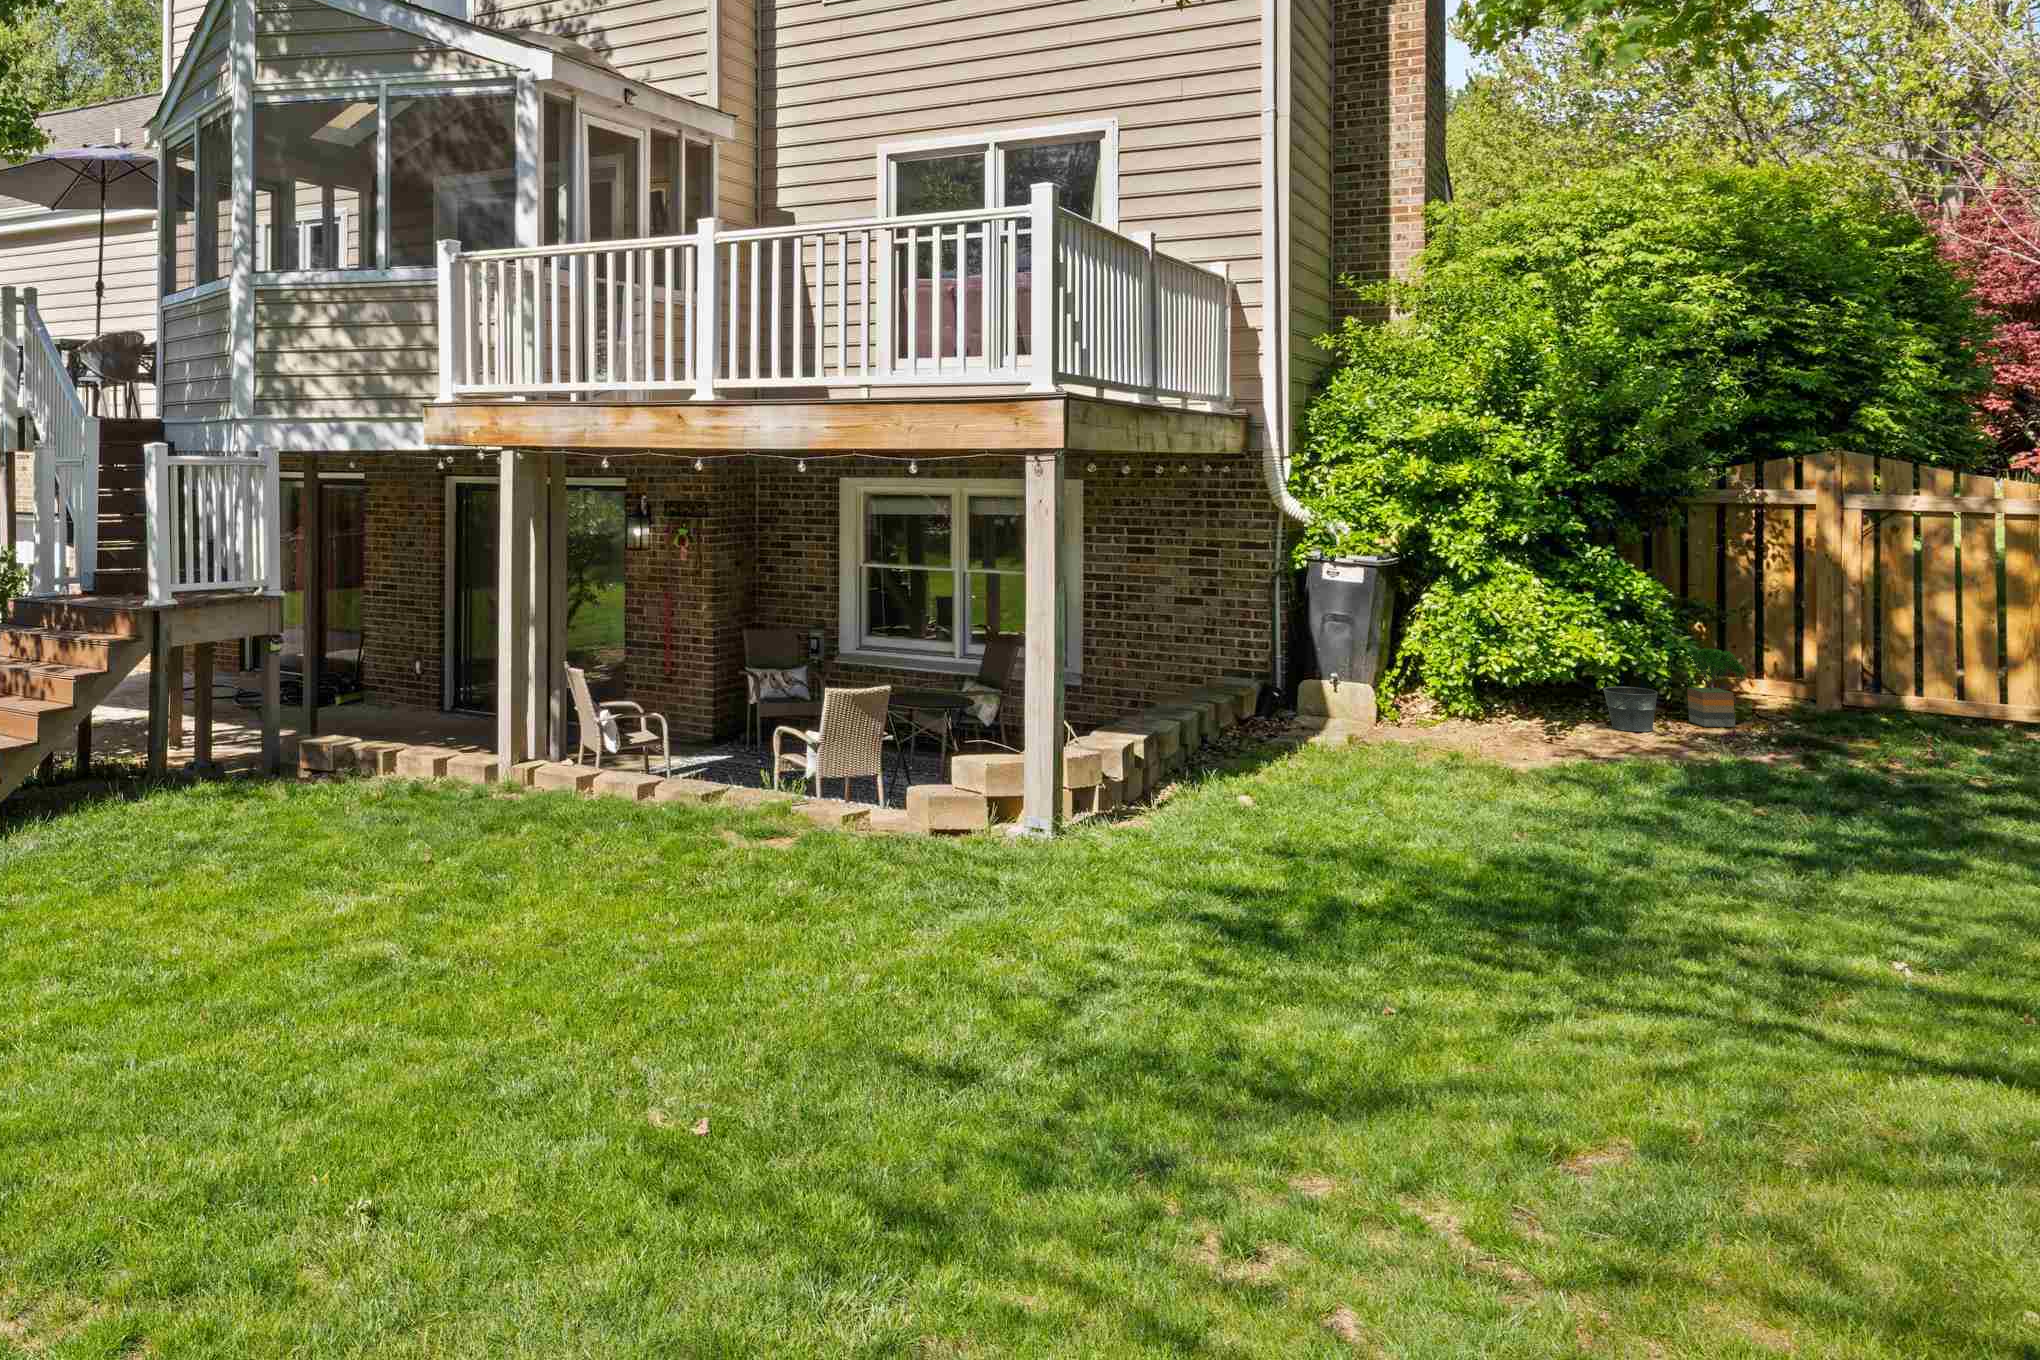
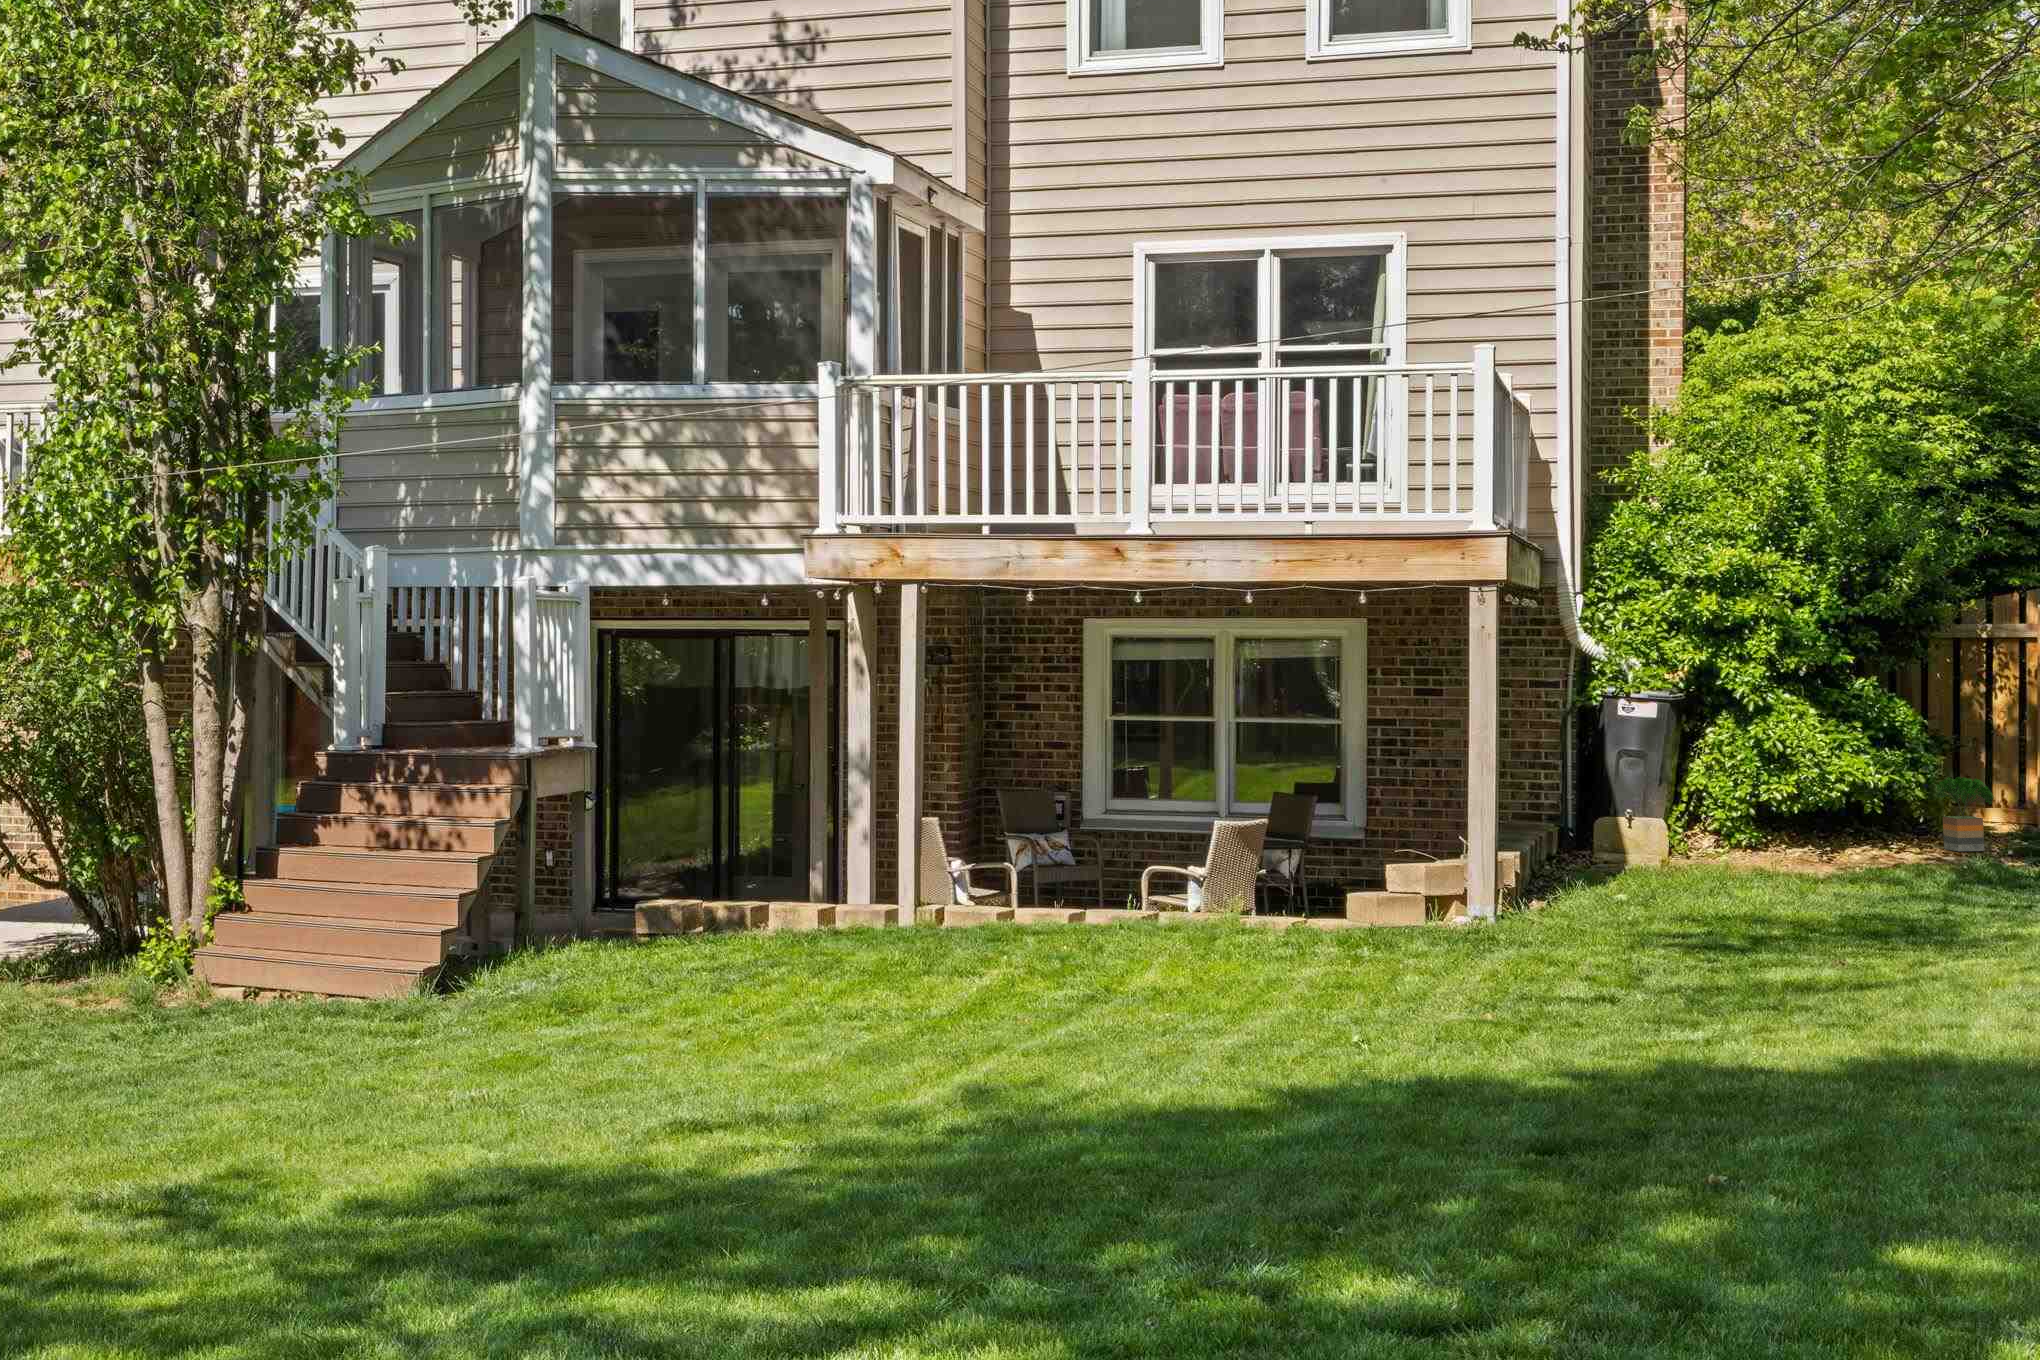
bucket: present [1600,687,1658,732] -> none [1868,816,1920,857]

